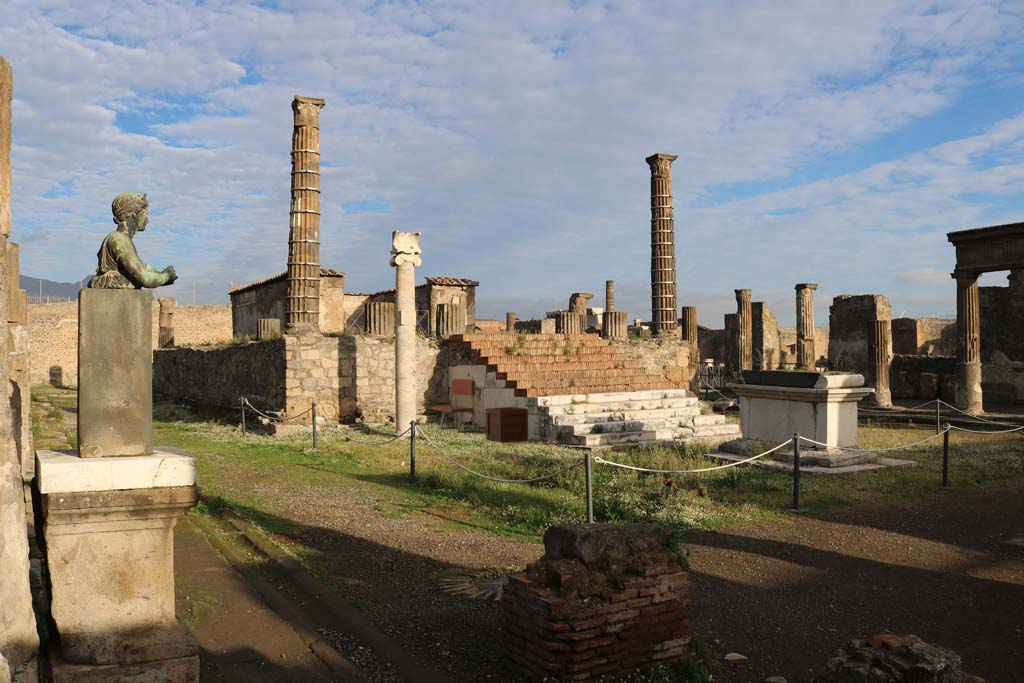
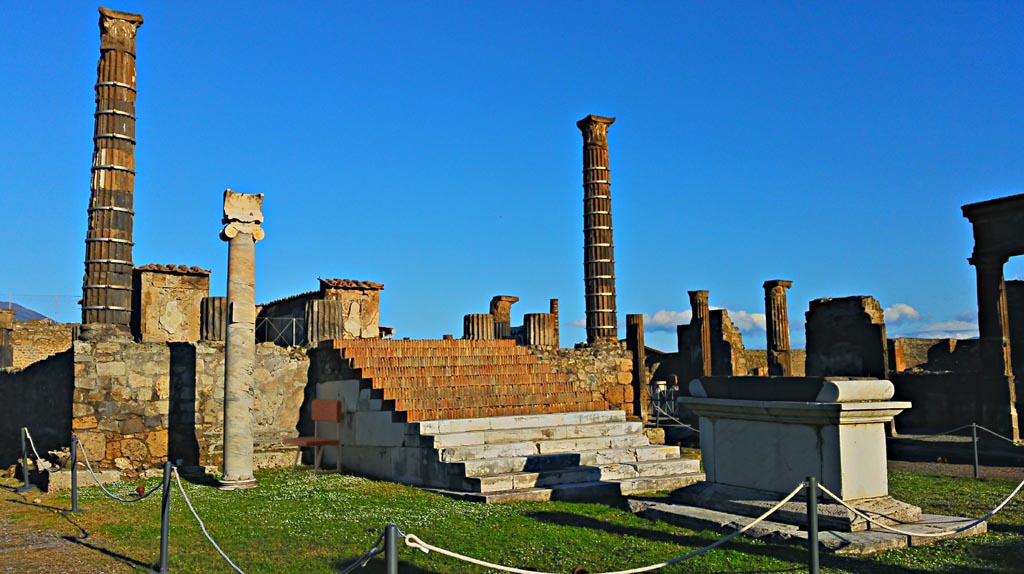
wooden crate: present [485,407,528,442] -> none [349,437,410,489]

